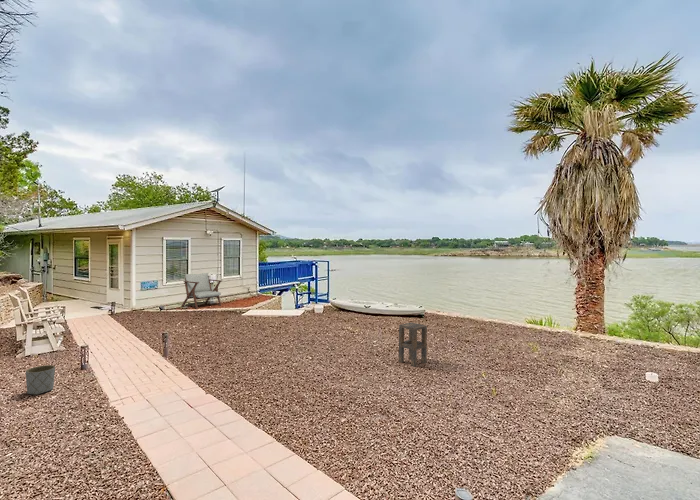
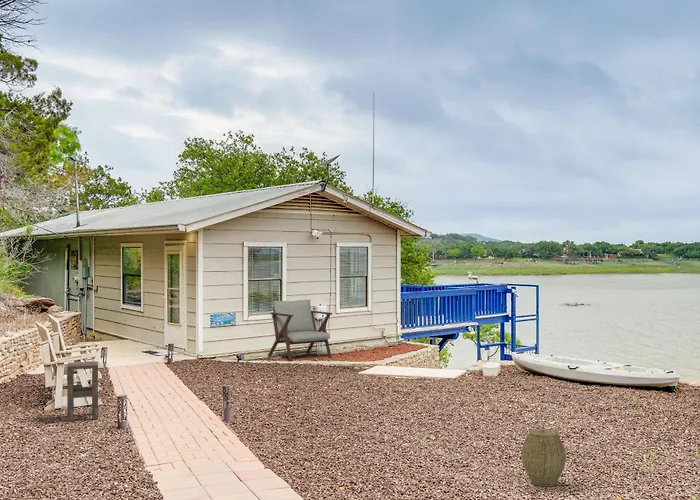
side table: present [399,322,427,367] -> present [67,361,98,421]
woven basket: none [366,349,390,382] -> present [521,429,566,486]
planter: present [26,365,55,395] -> none [55,415,86,451]

